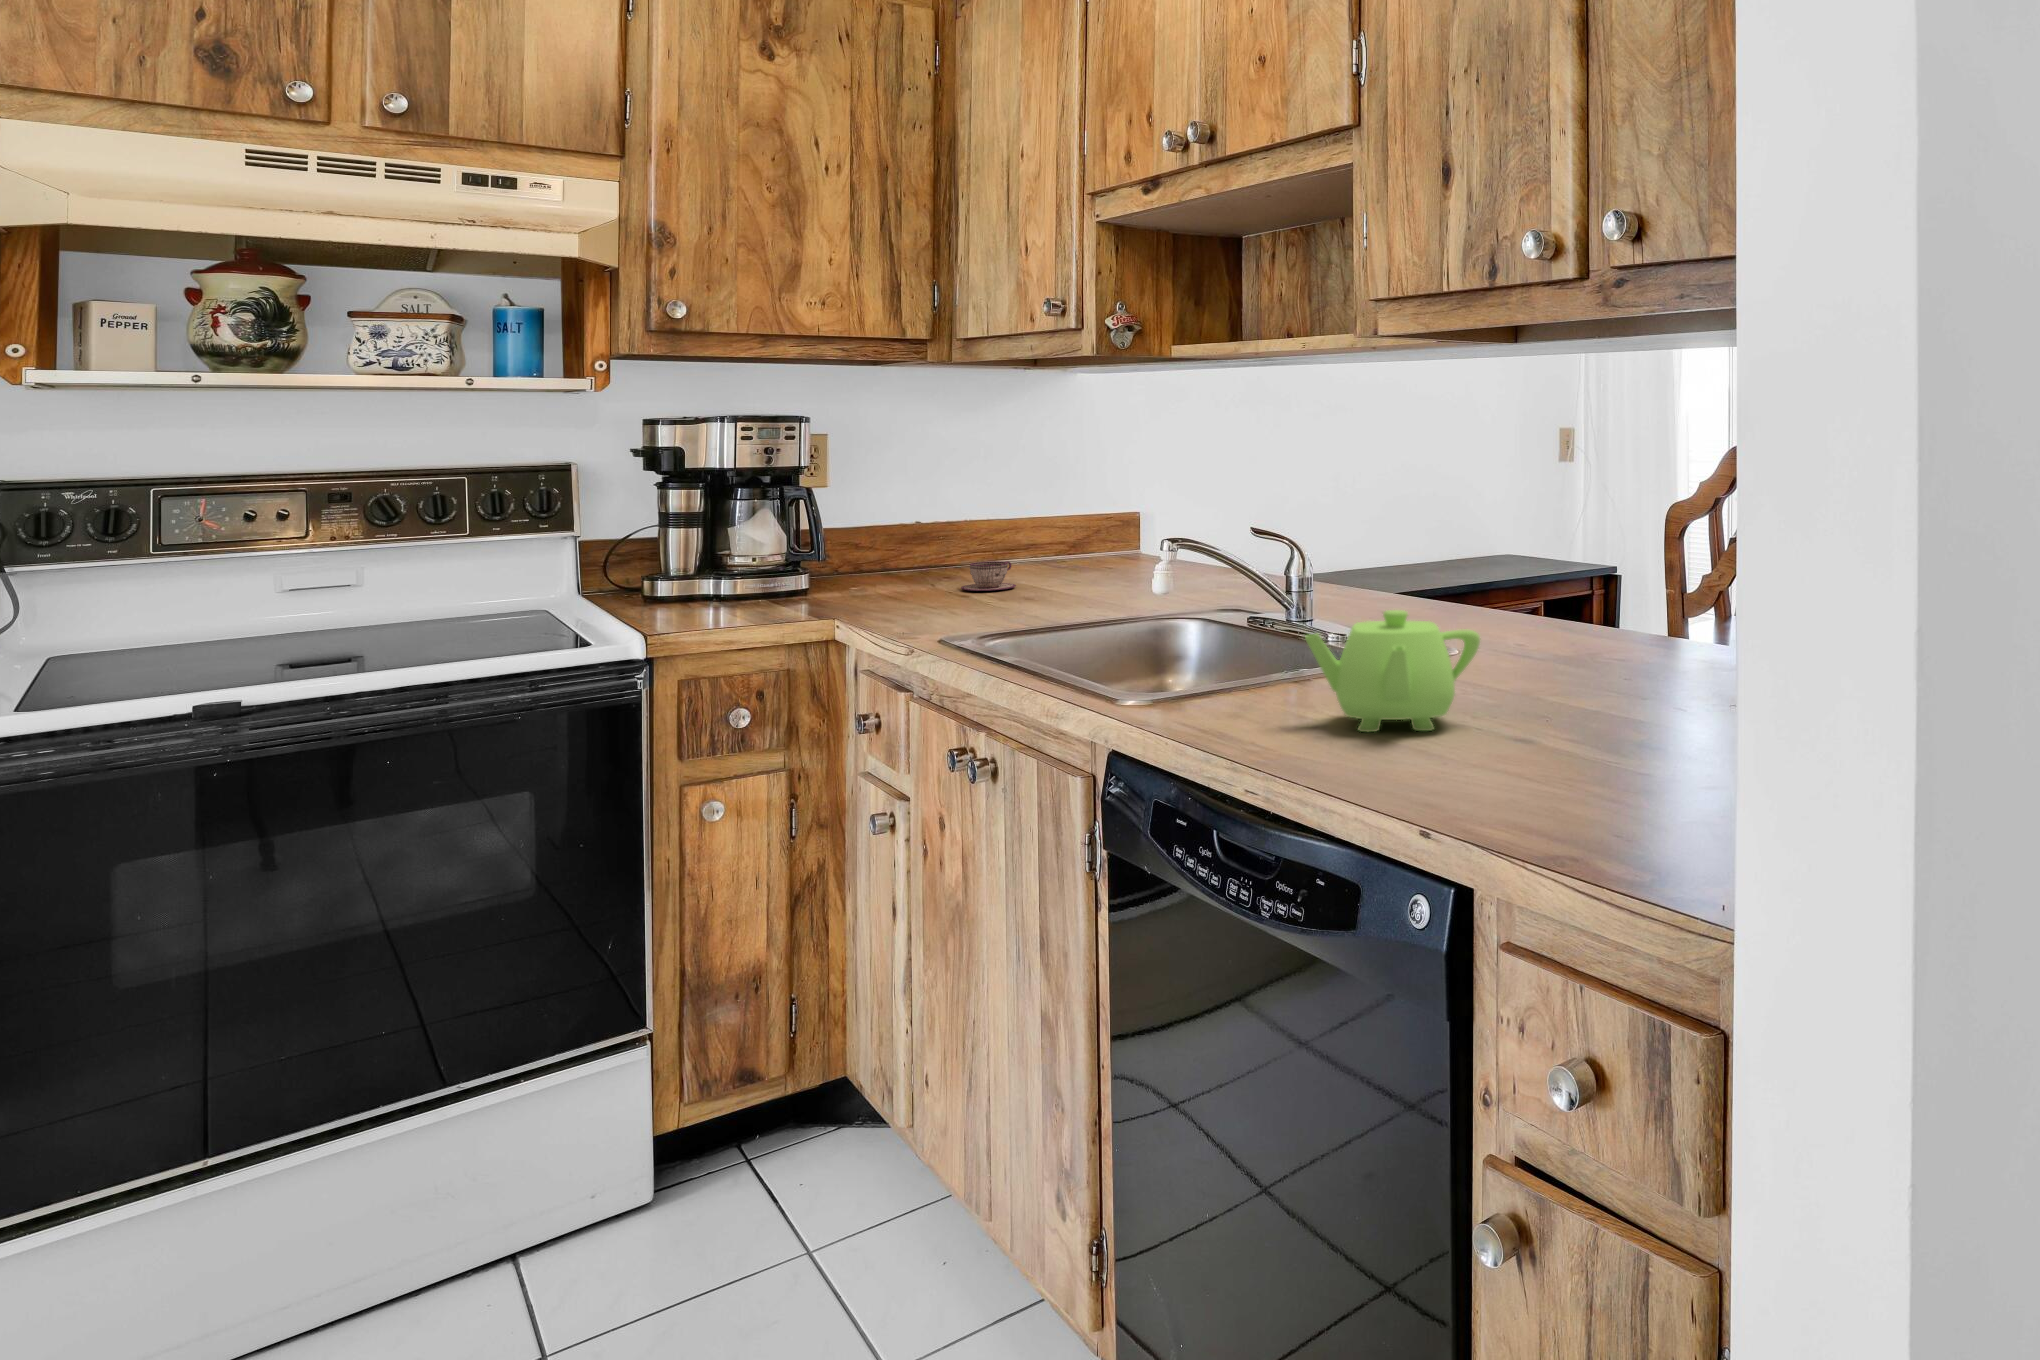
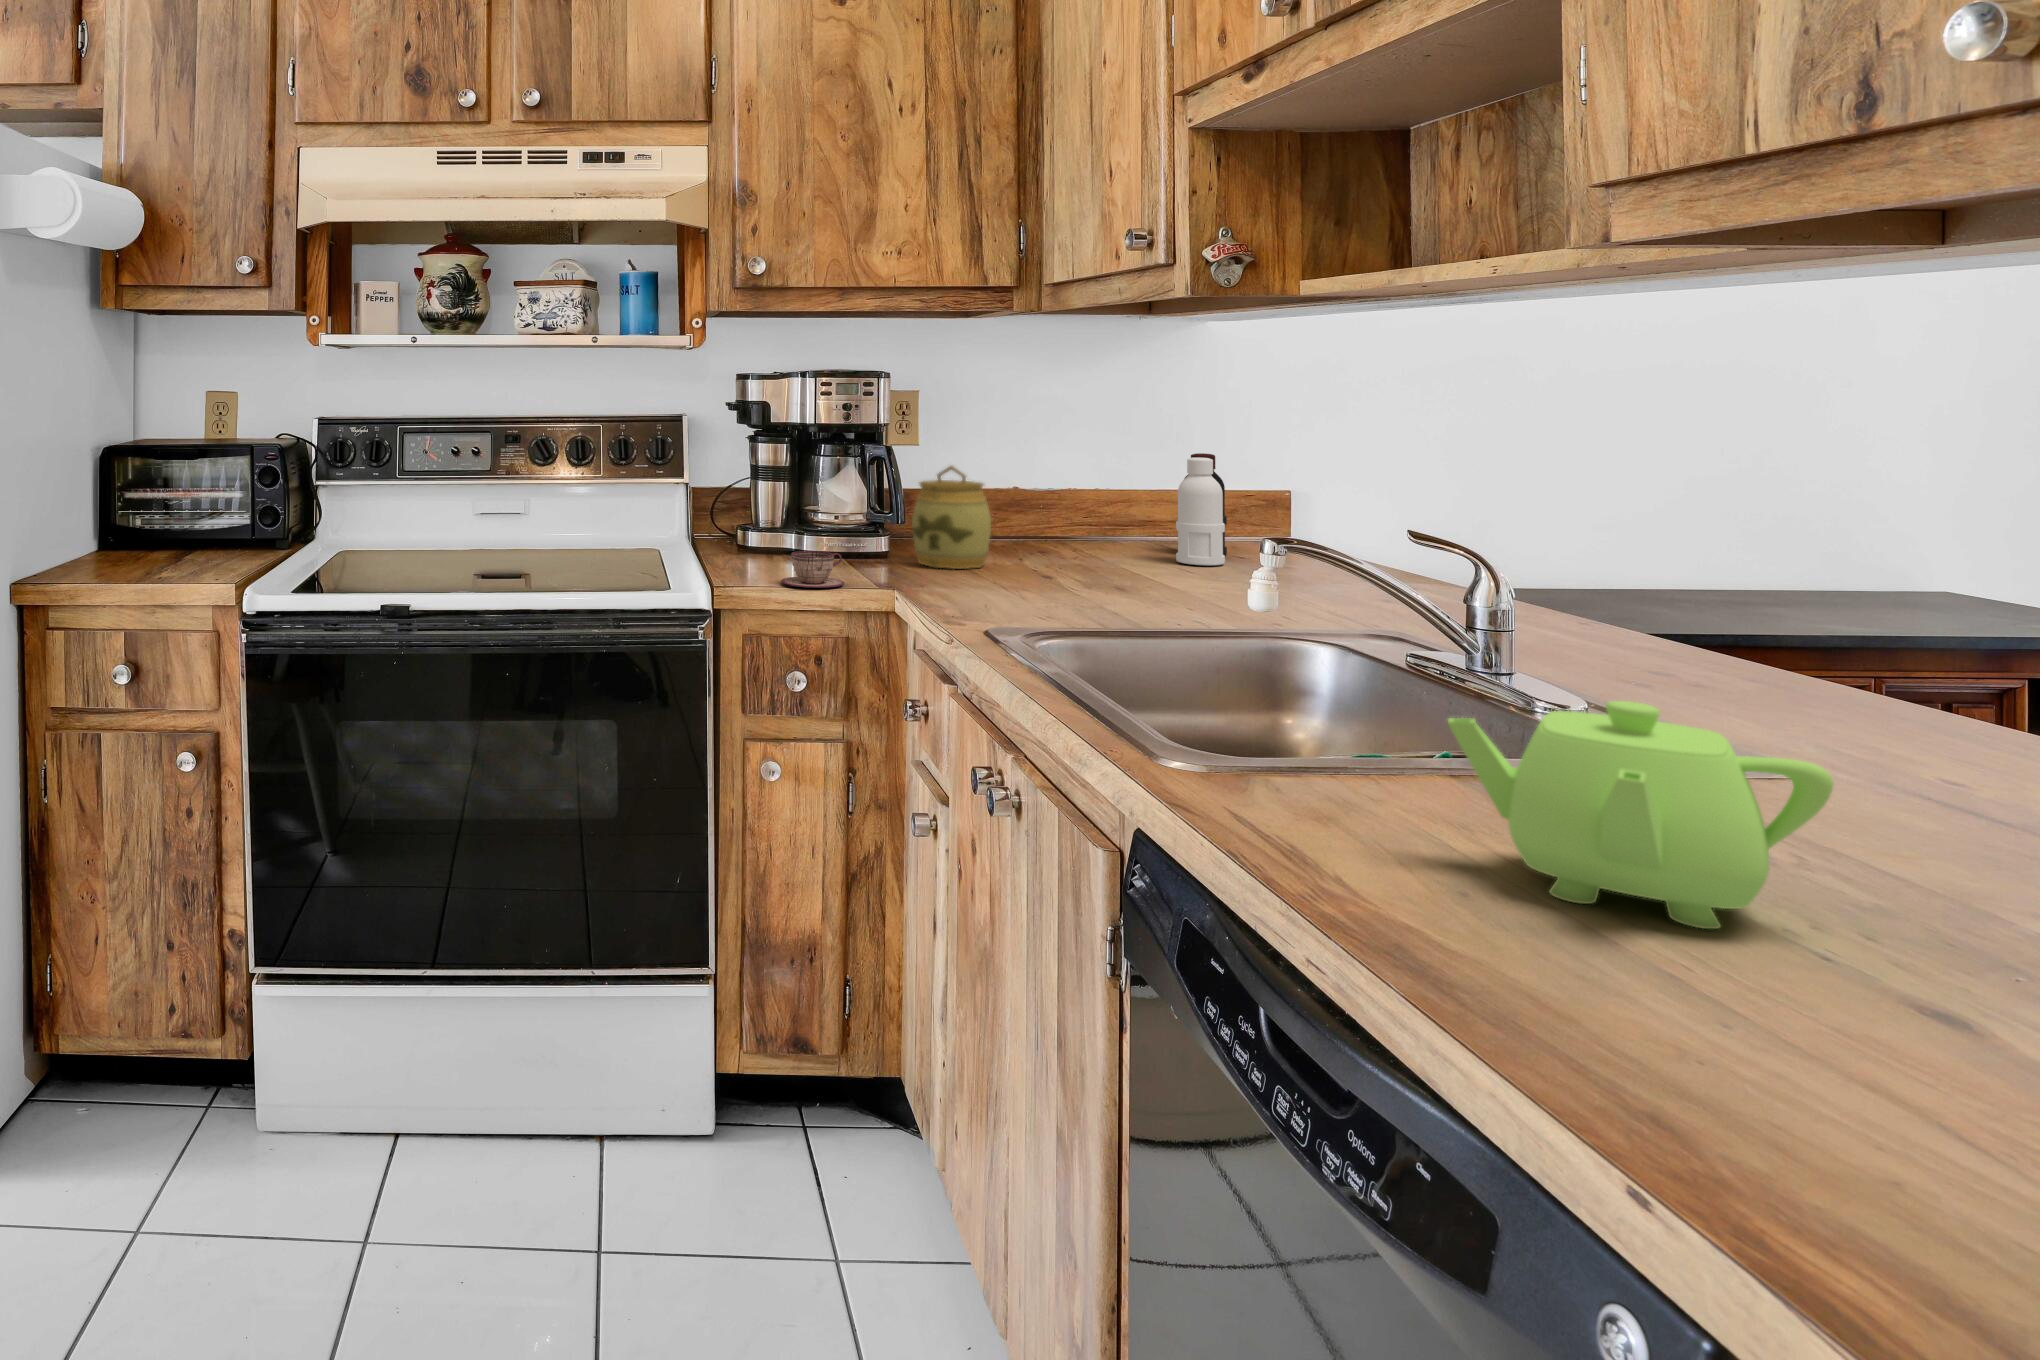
bottle: none [1070,483,1107,574] -> present [1176,453,1227,565]
jar: none [843,502,917,597] -> present [912,466,991,569]
teacup: present [961,561,1016,591] -> present [781,551,844,588]

